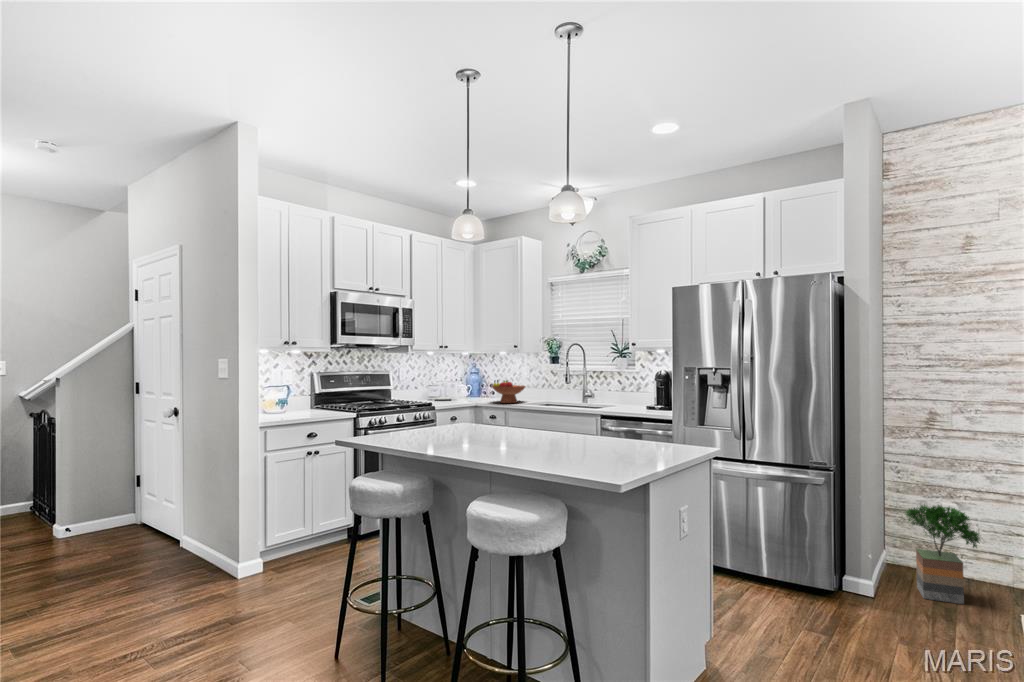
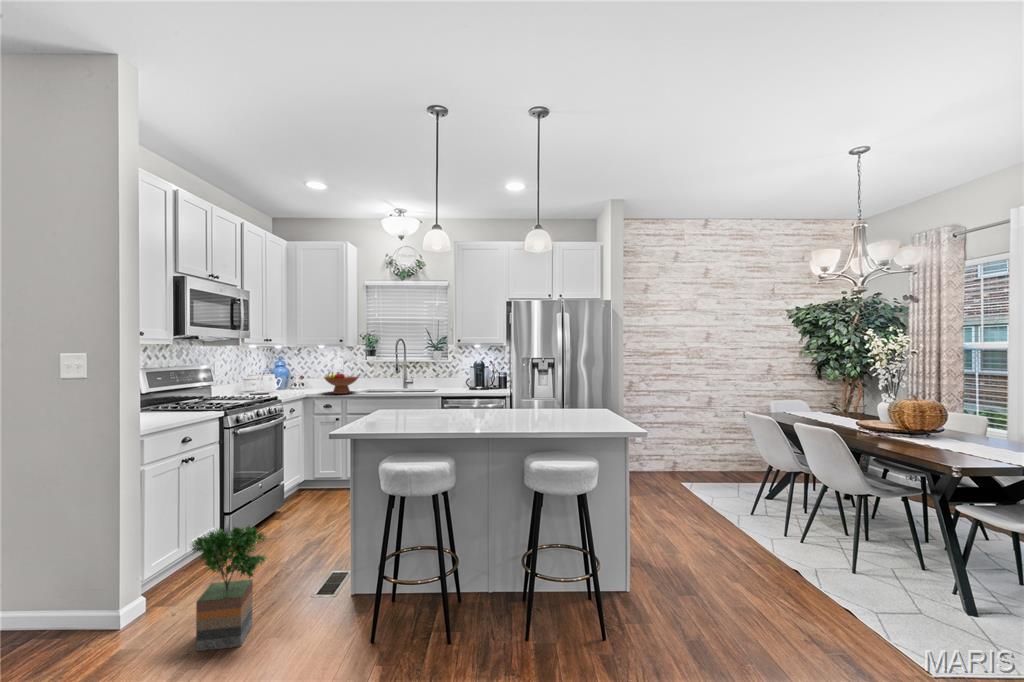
potted tree: present [905,505,979,604] -> present [192,526,266,651]

